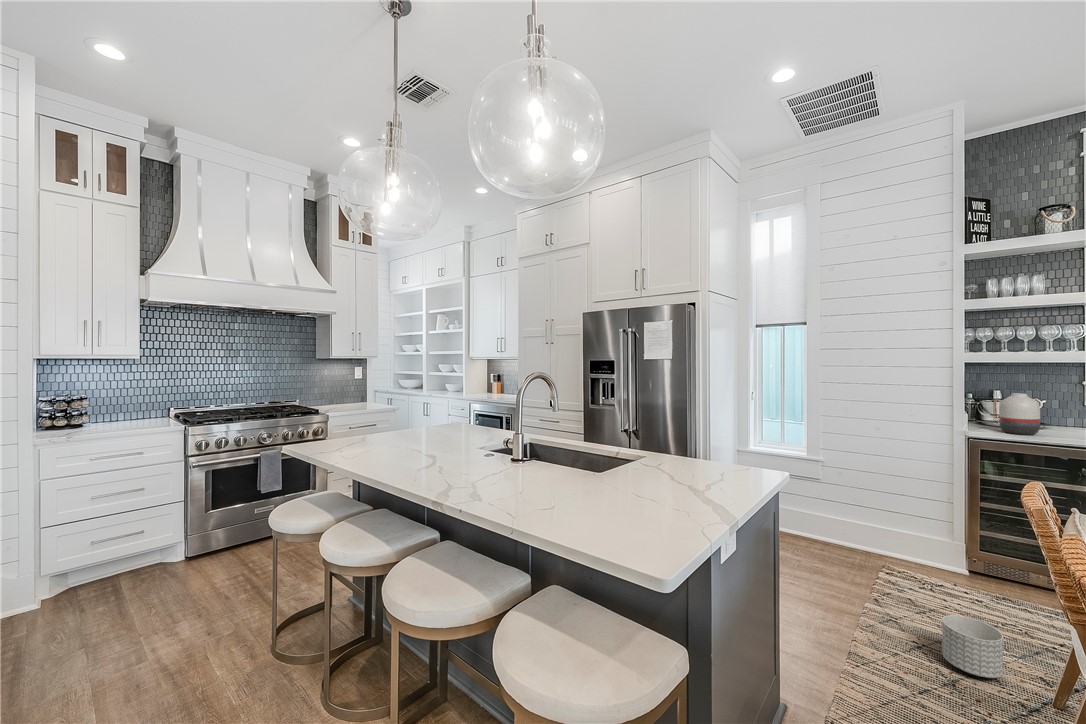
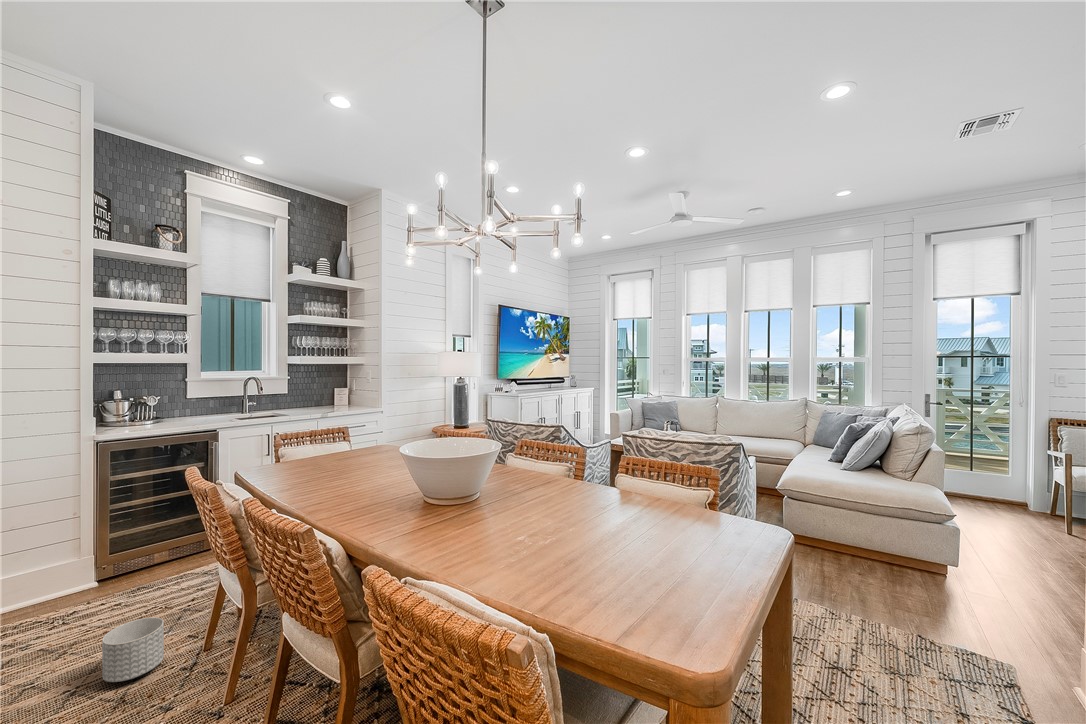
vase: present [999,393,1040,435] -> none [127,391,162,430]

